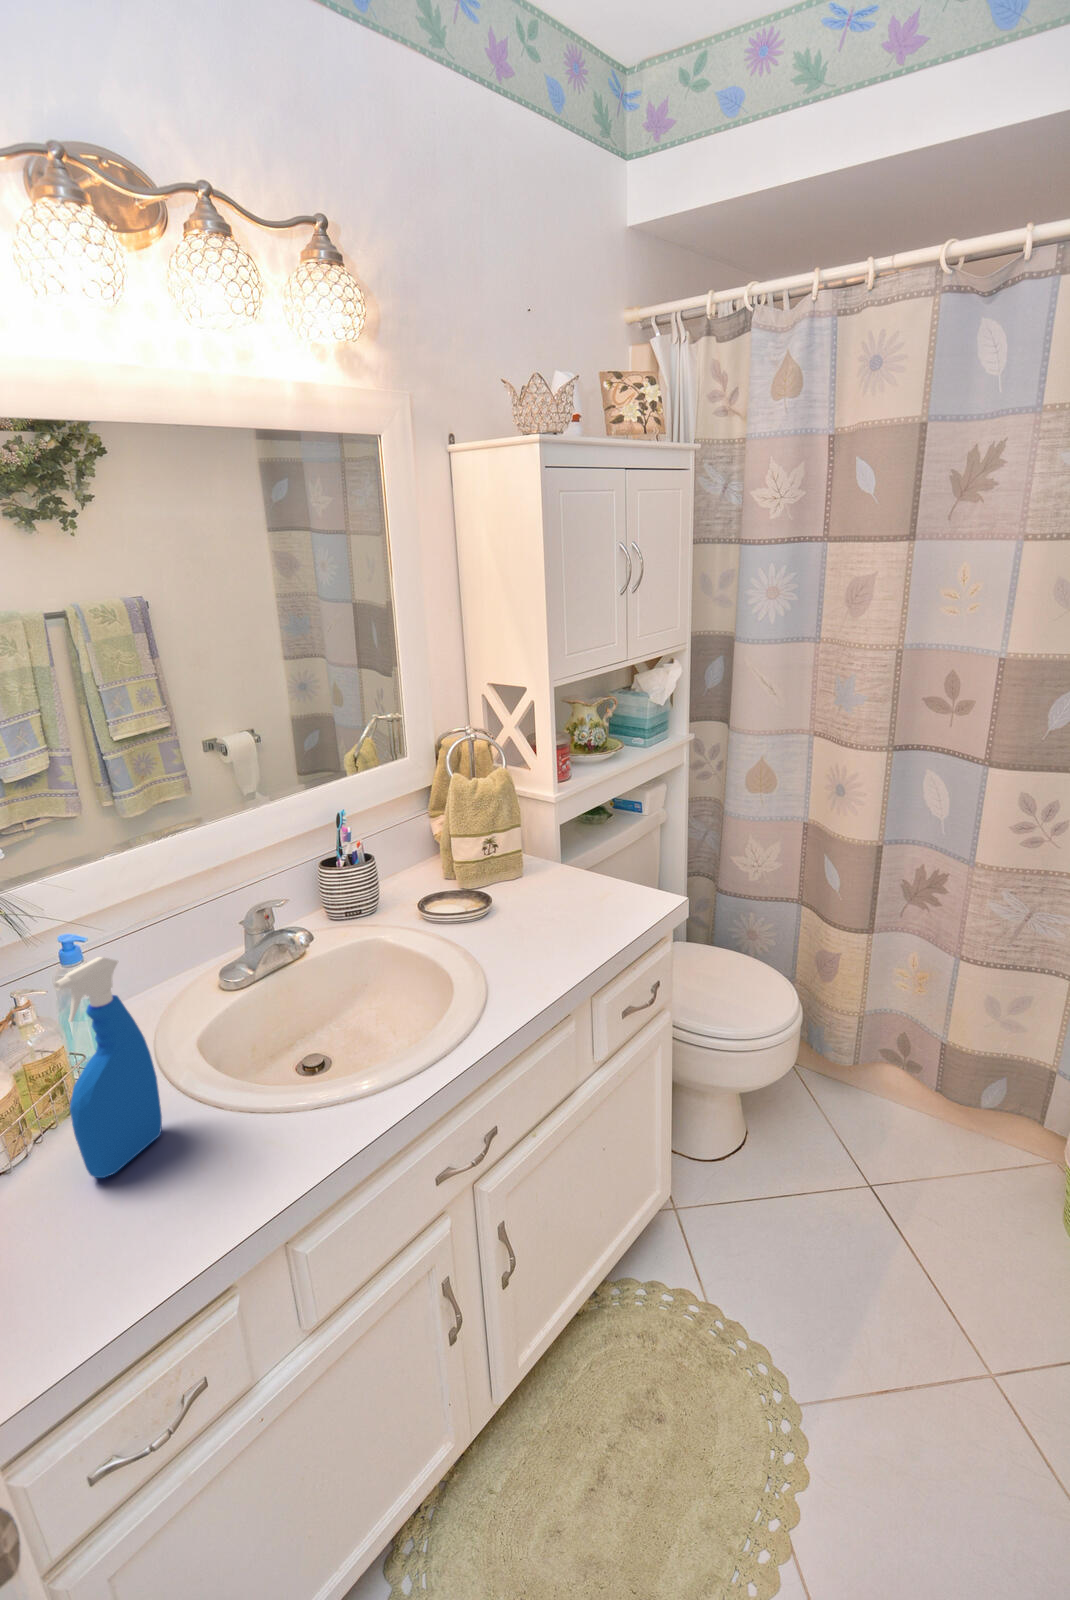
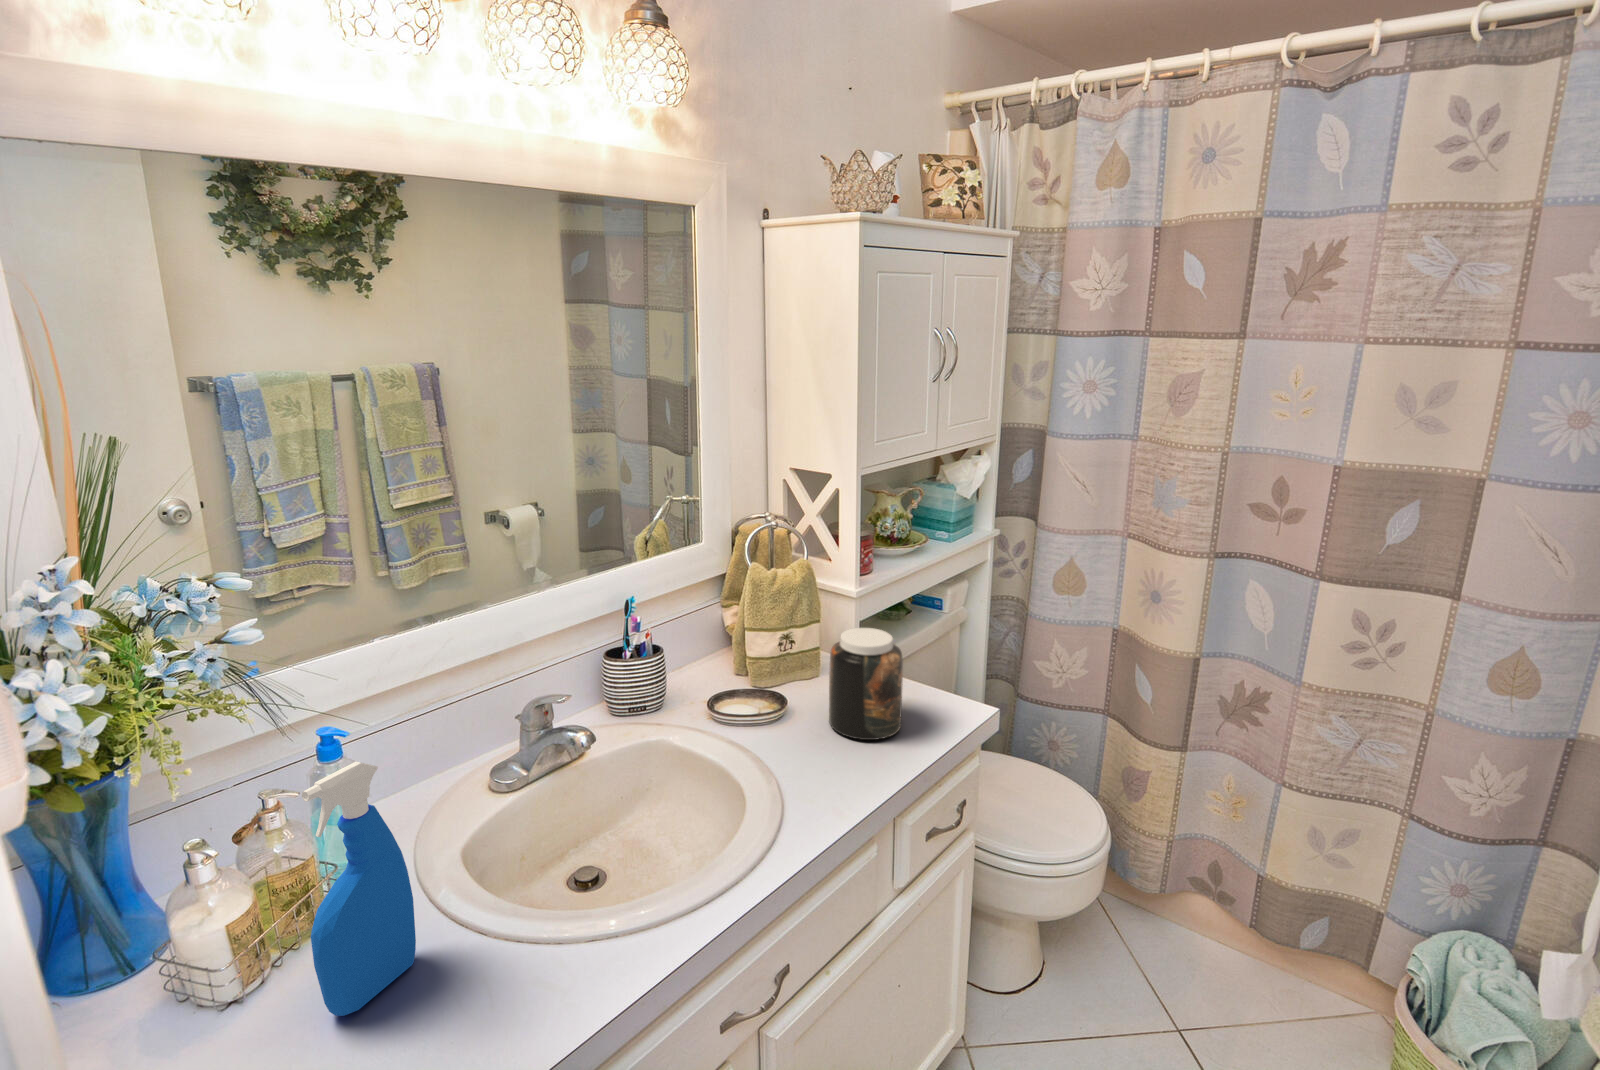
jar: none [529,828,597,931] -> present [829,628,903,740]

